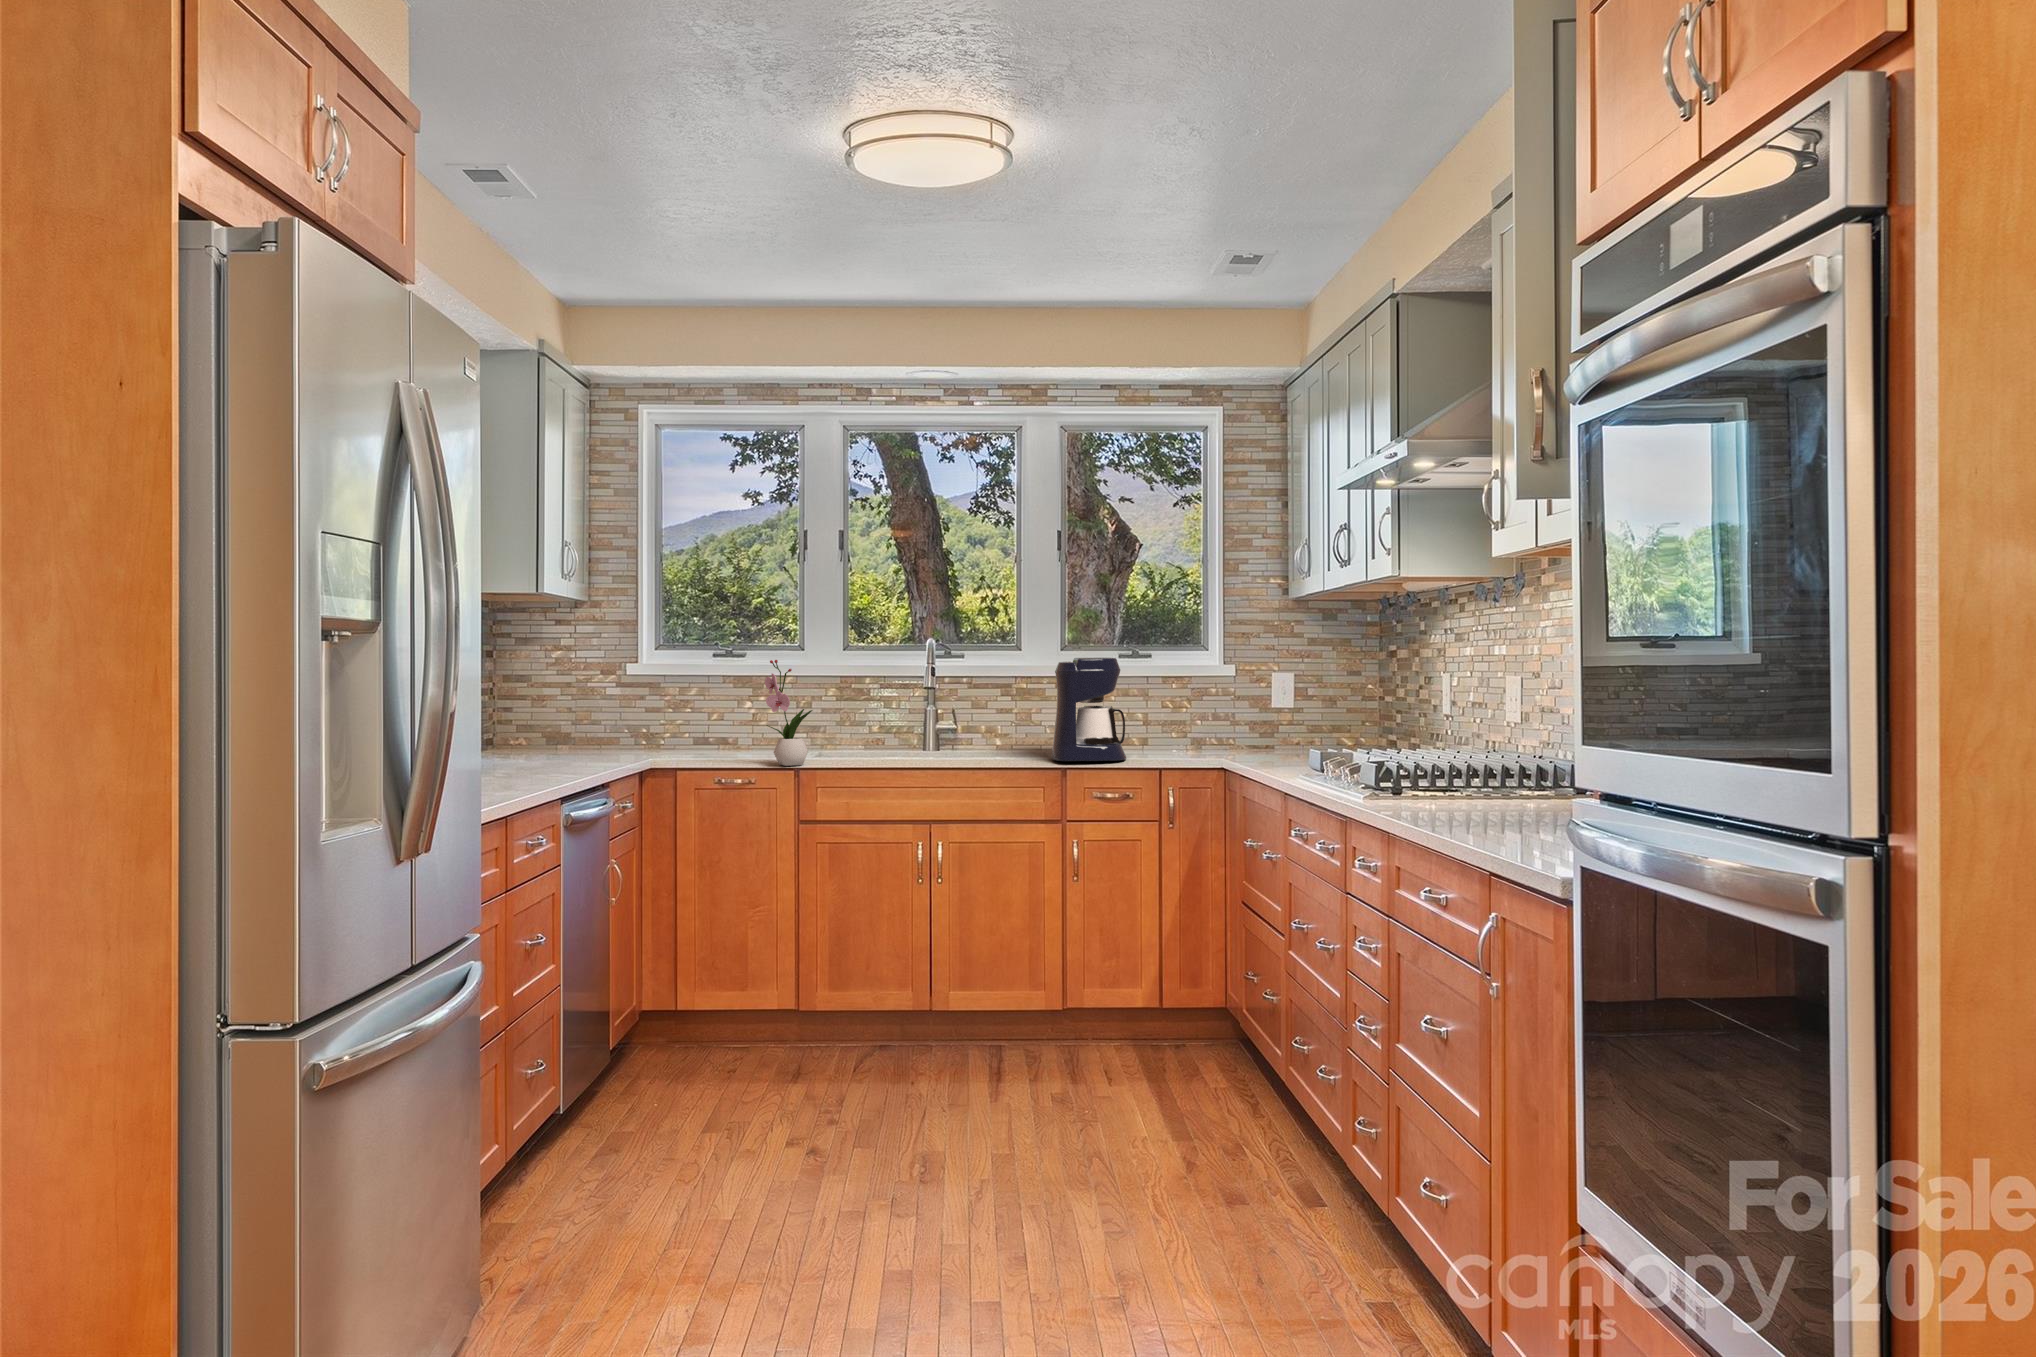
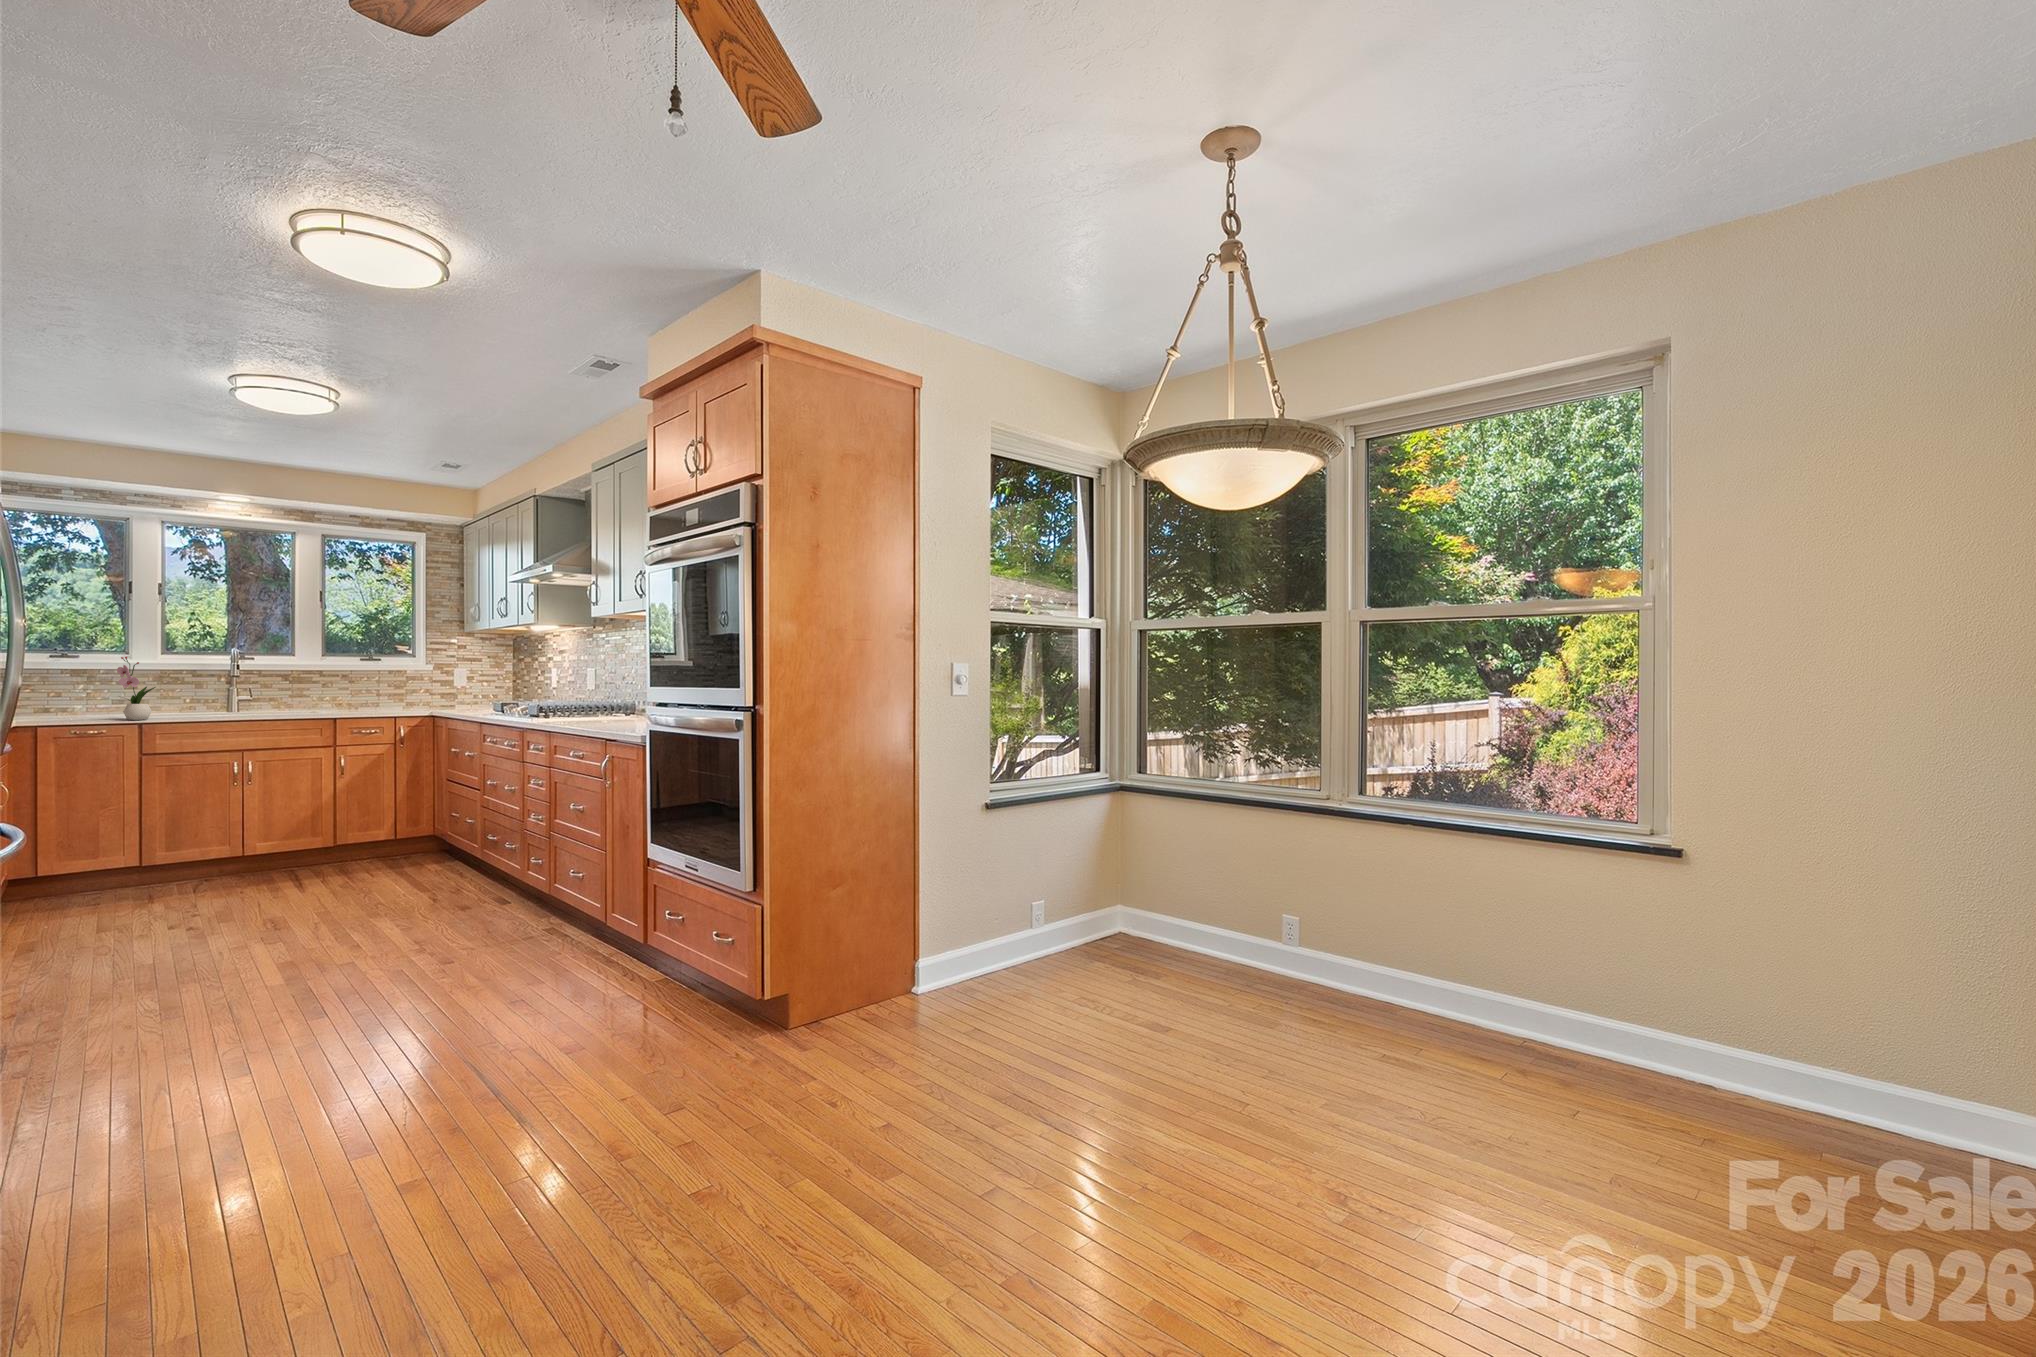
coffee maker: present [1051,658,1127,761] -> none [327,660,377,714]

